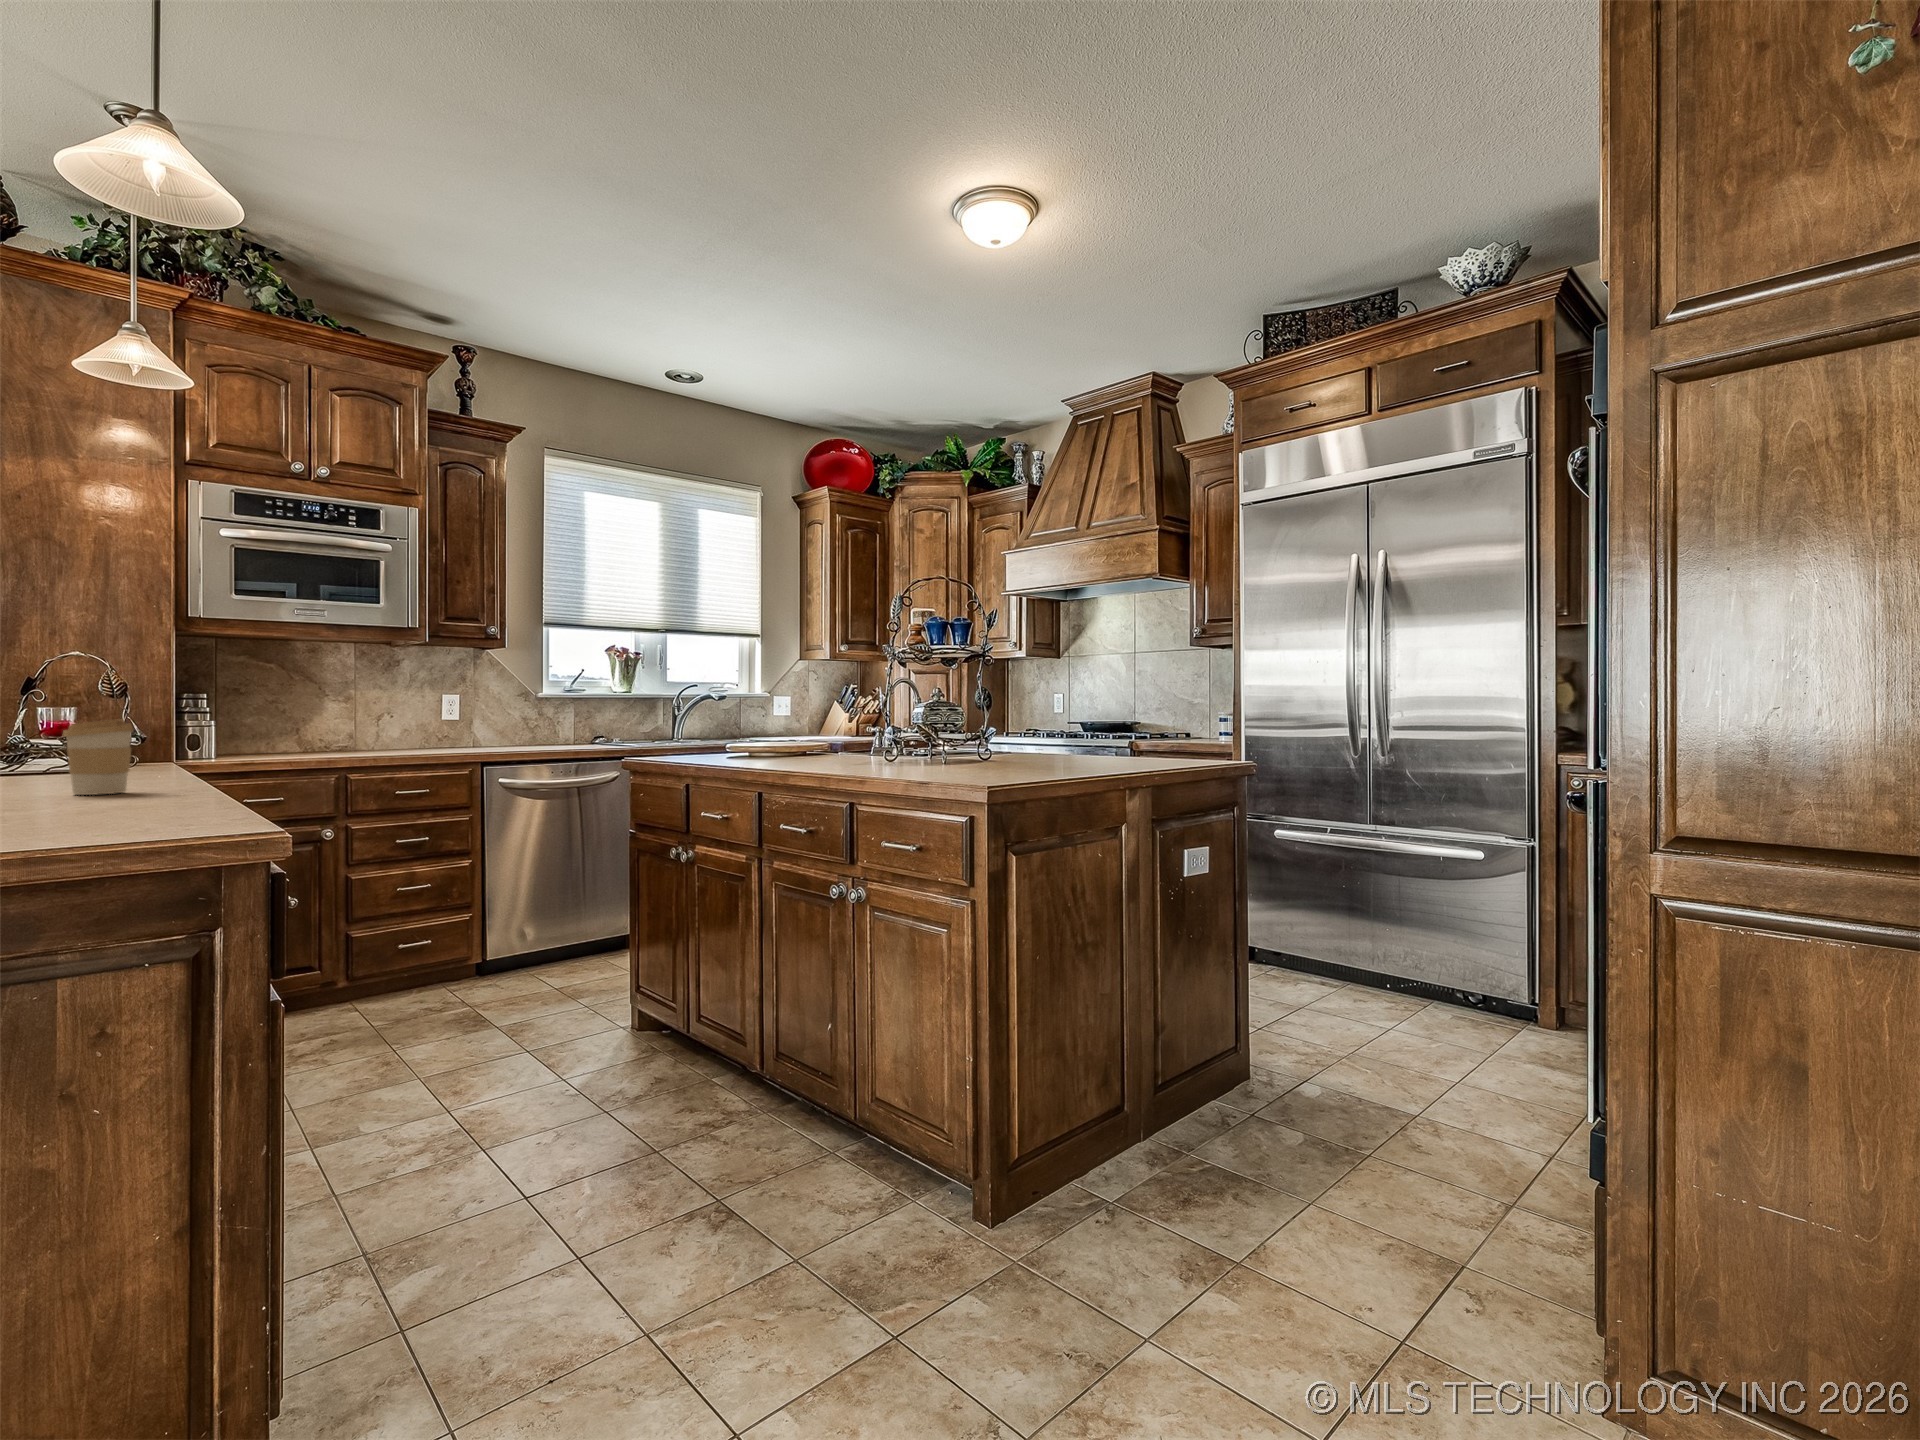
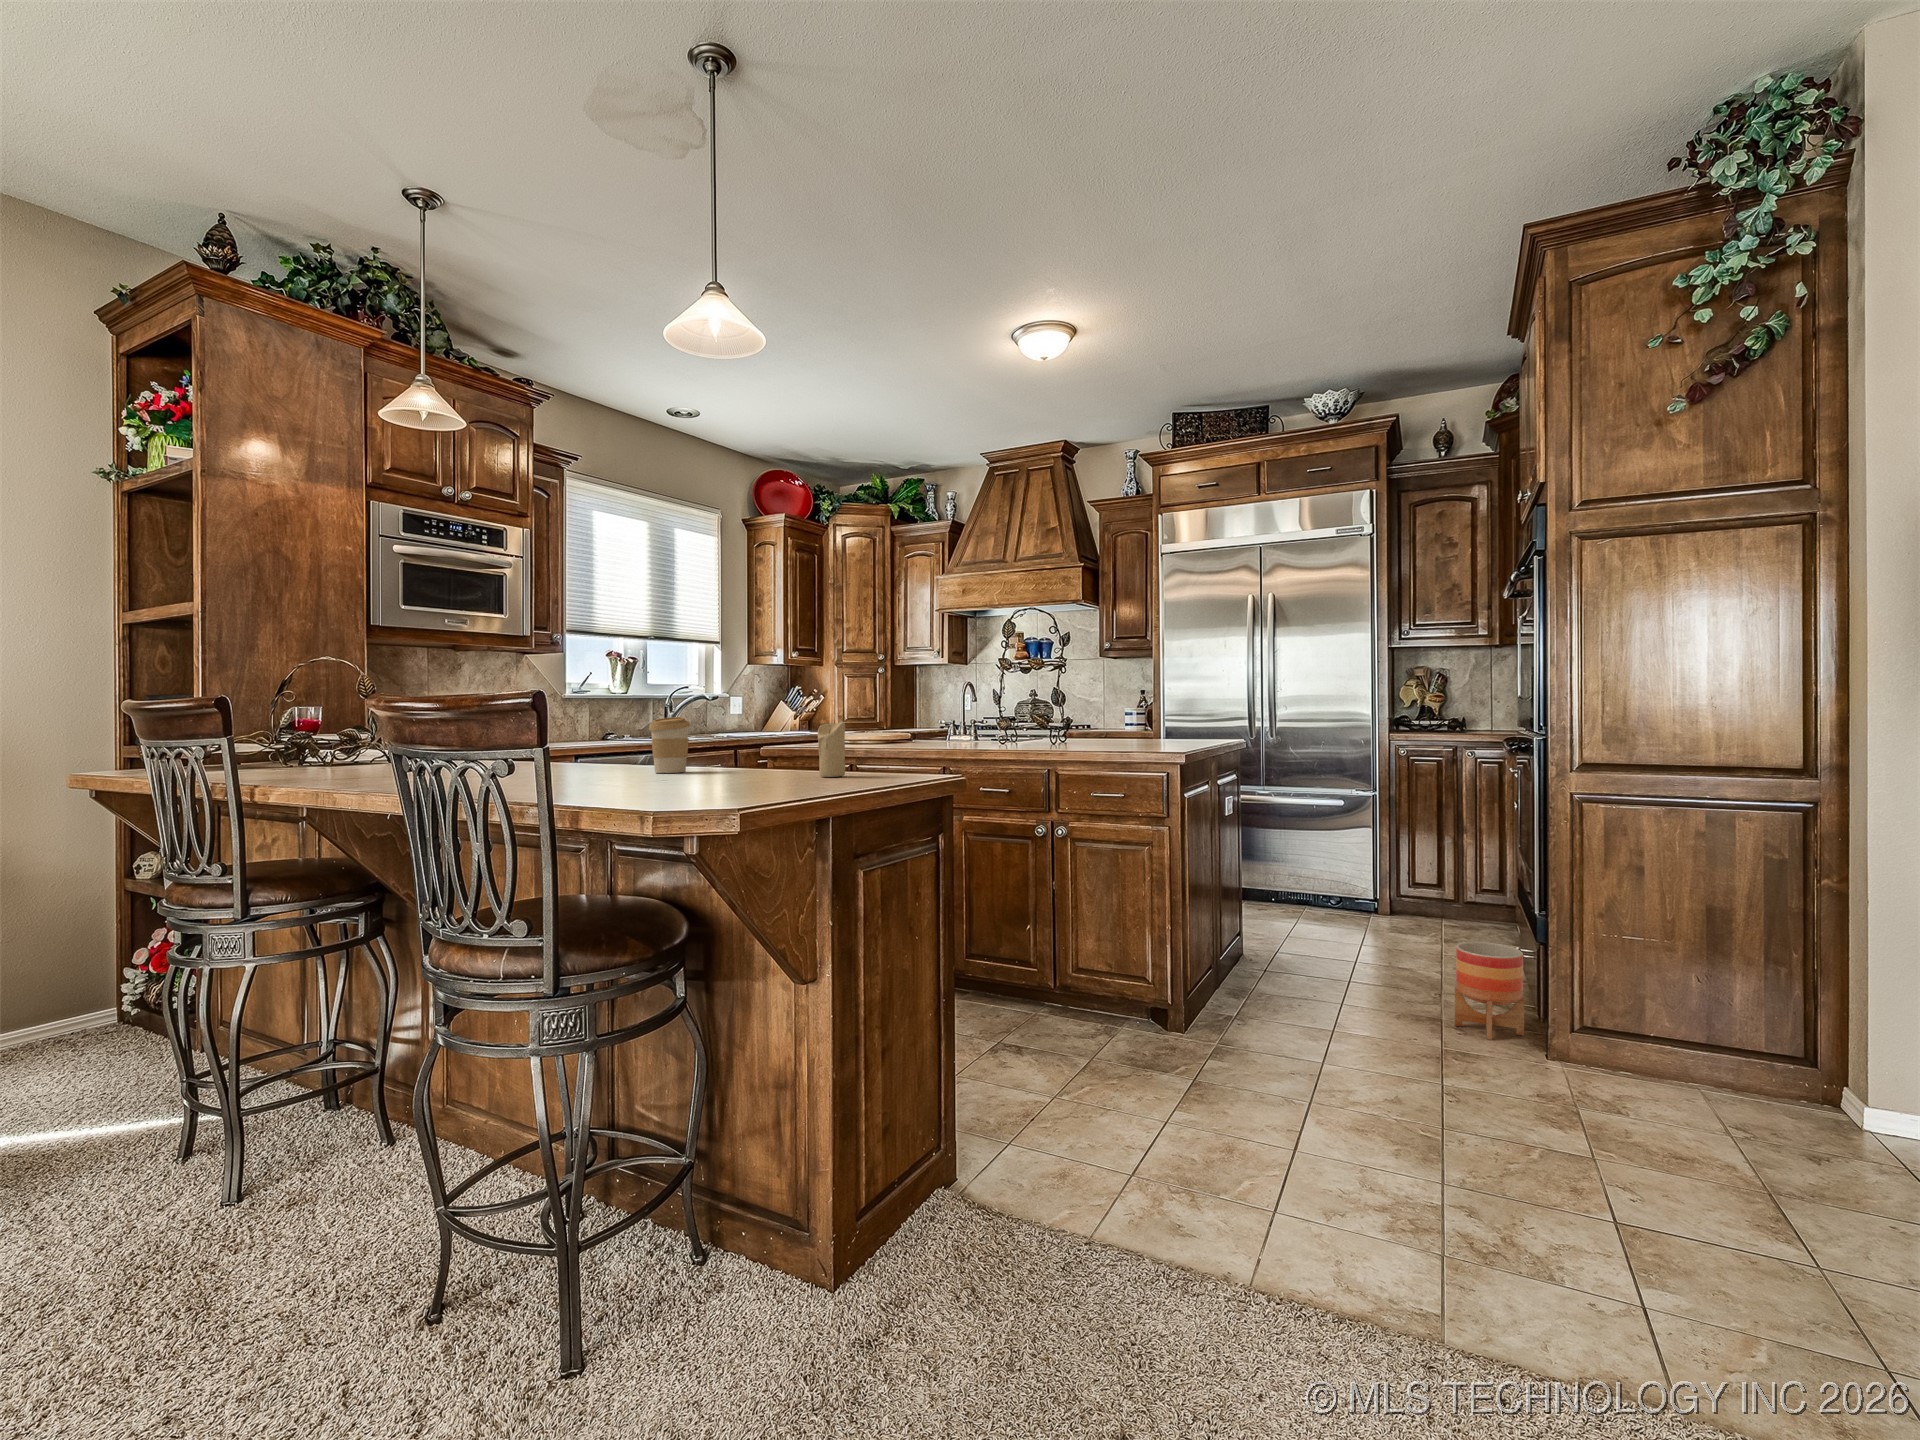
candle: none [131,730,185,813] -> present [818,722,845,777]
planter: none [1473,1135,1598,1332] -> present [1455,942,1524,1040]

